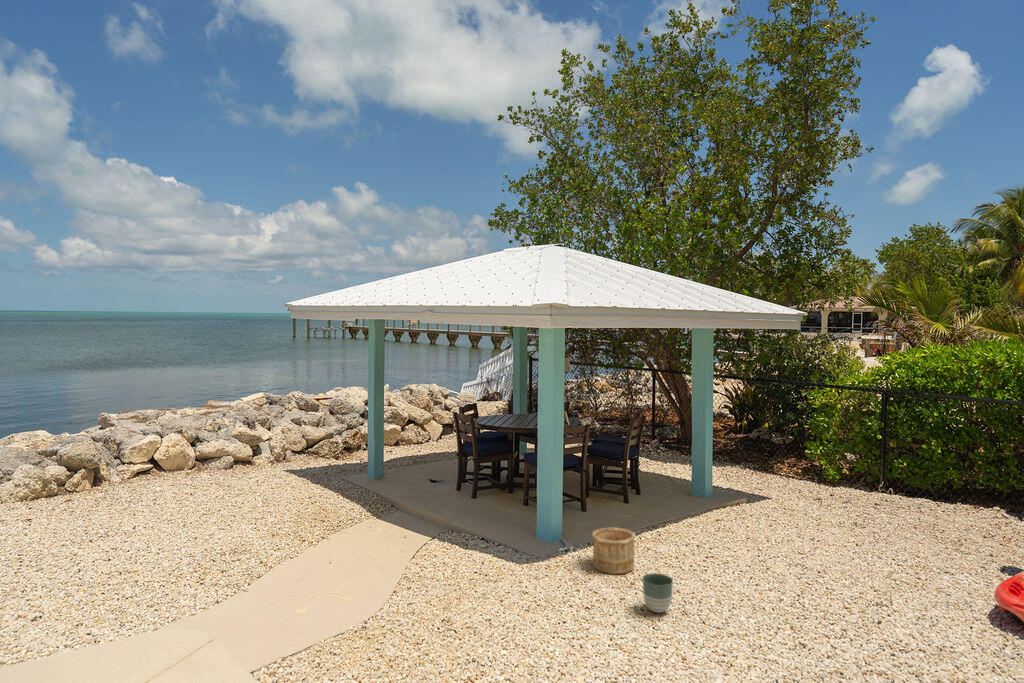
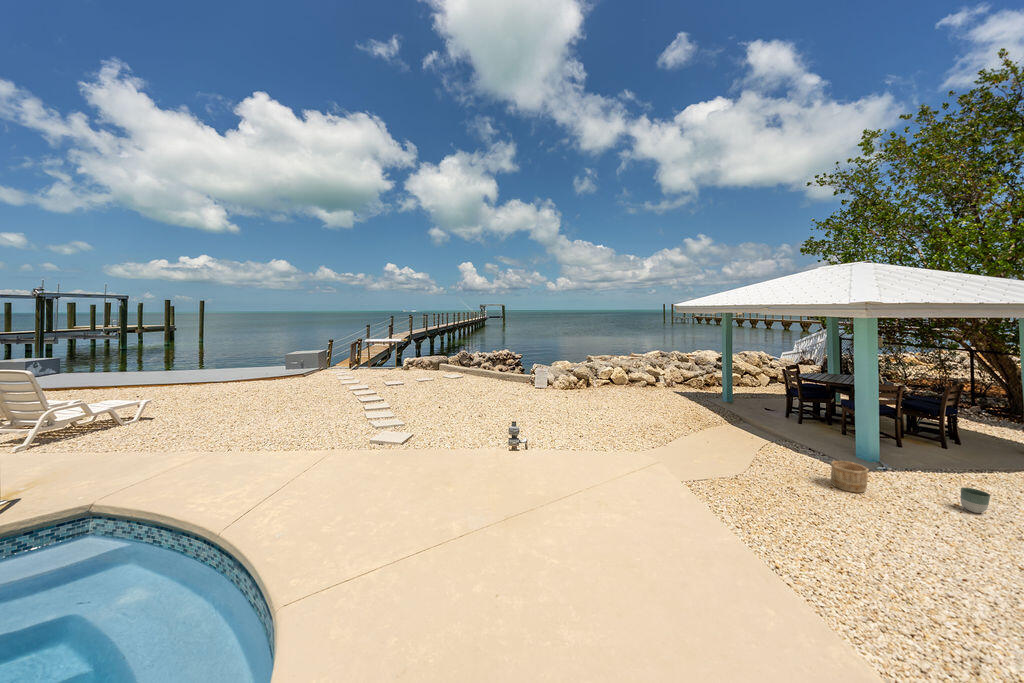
wooden bucket: present [592,527,635,574] -> present [831,461,869,493]

